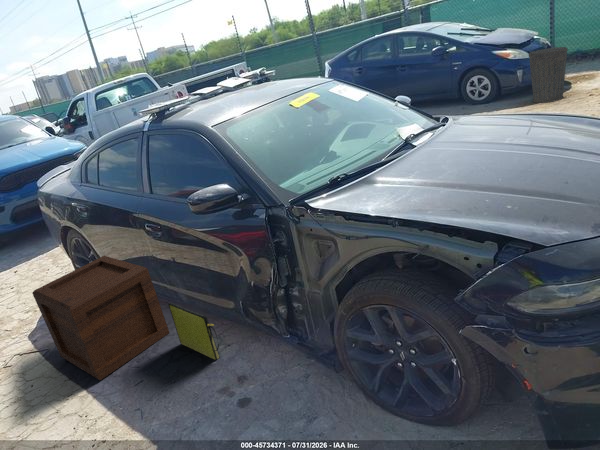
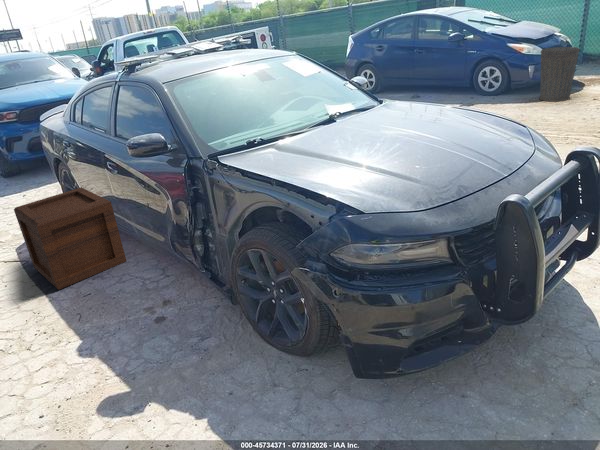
bag: present [169,303,220,360] -> none [123,233,158,287]

